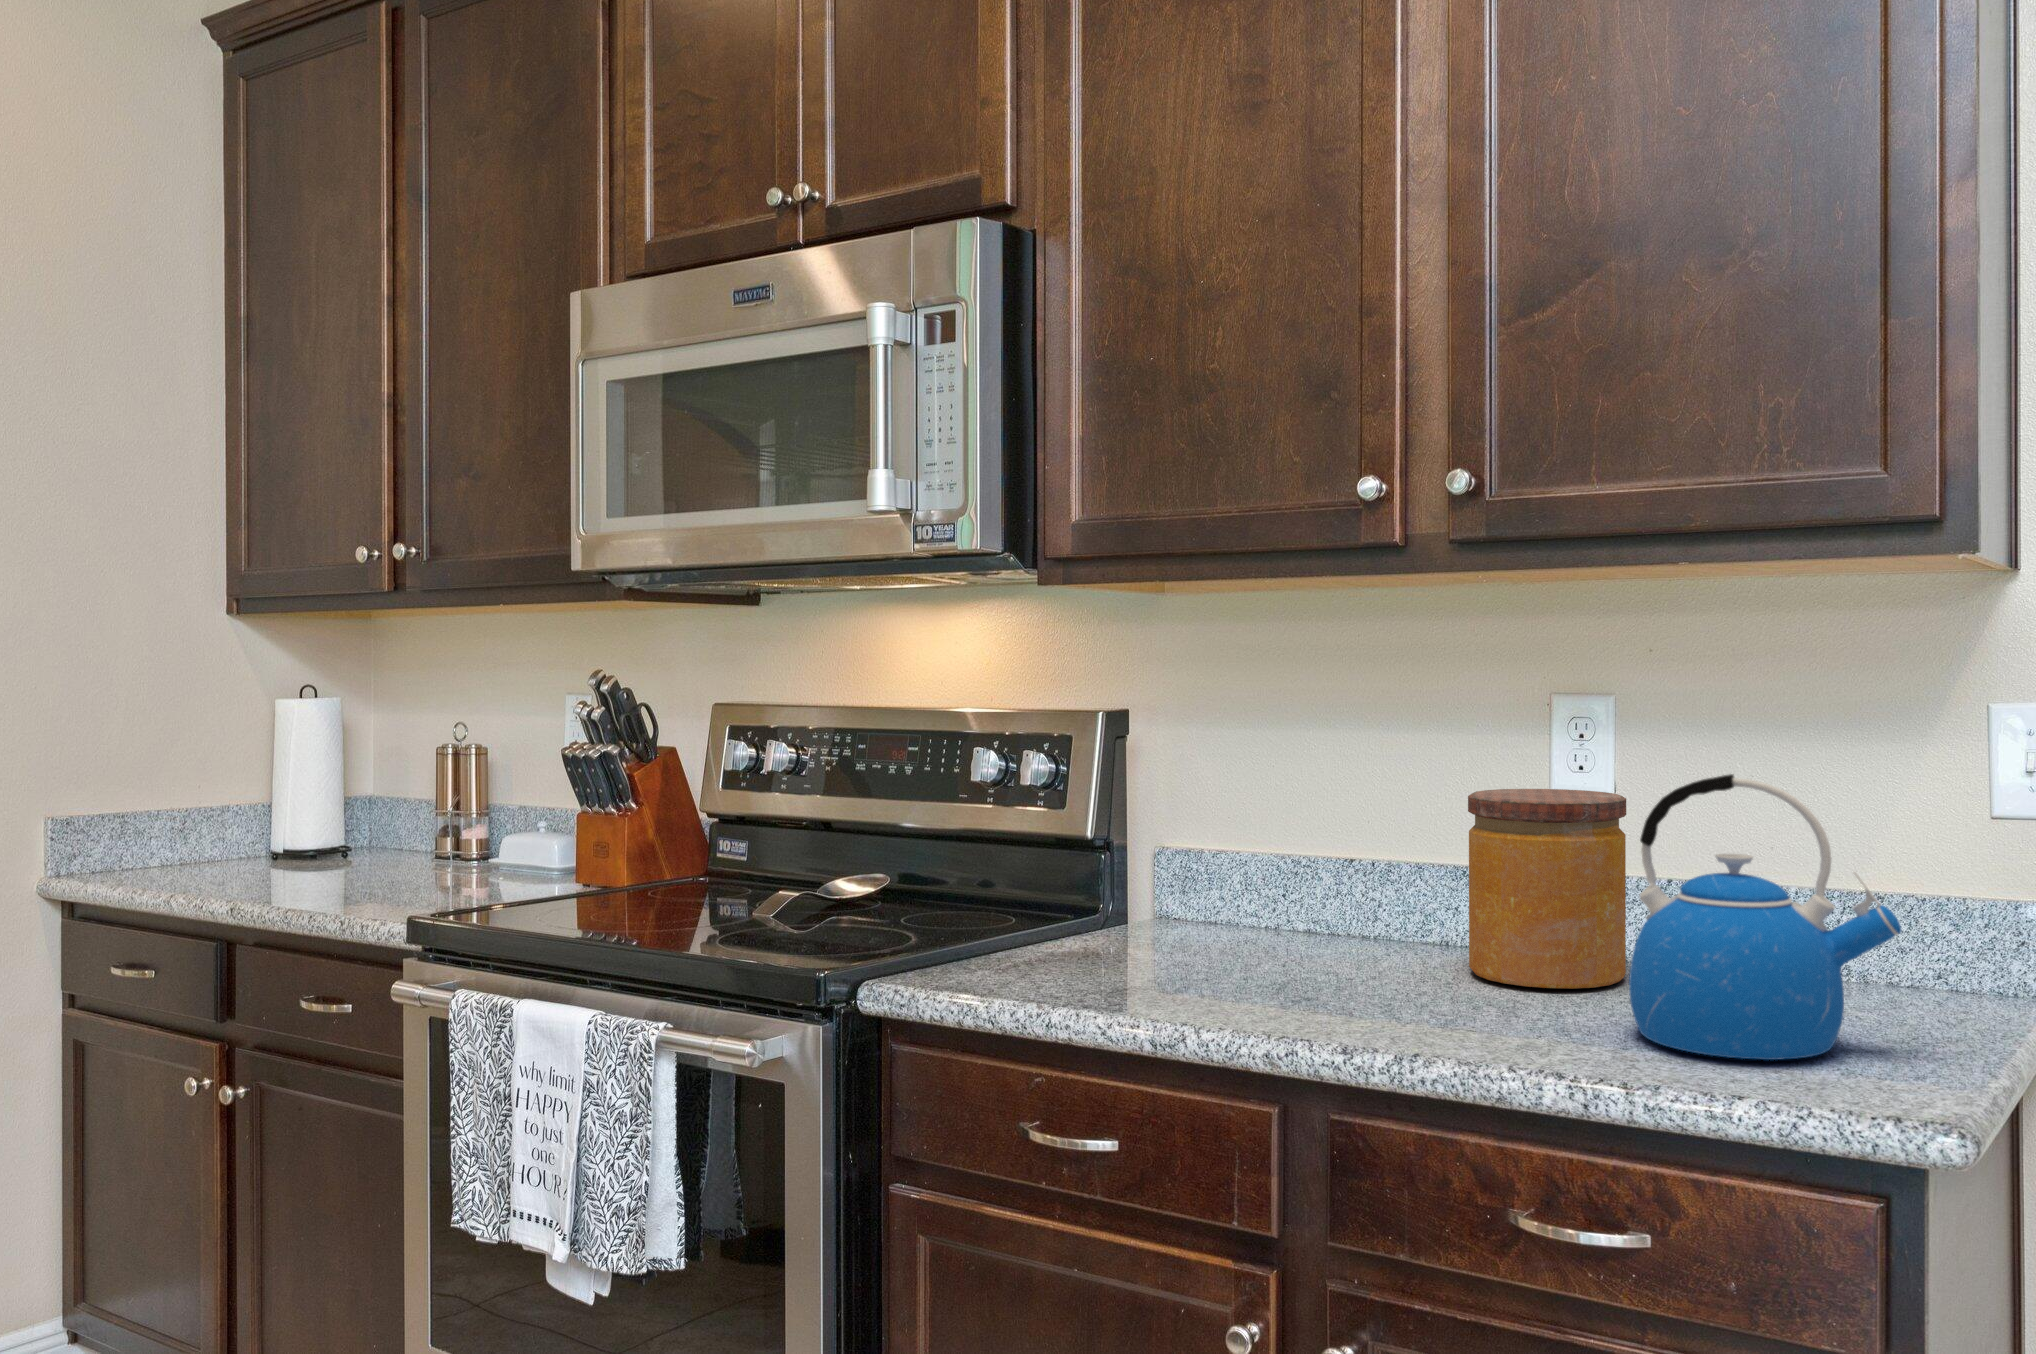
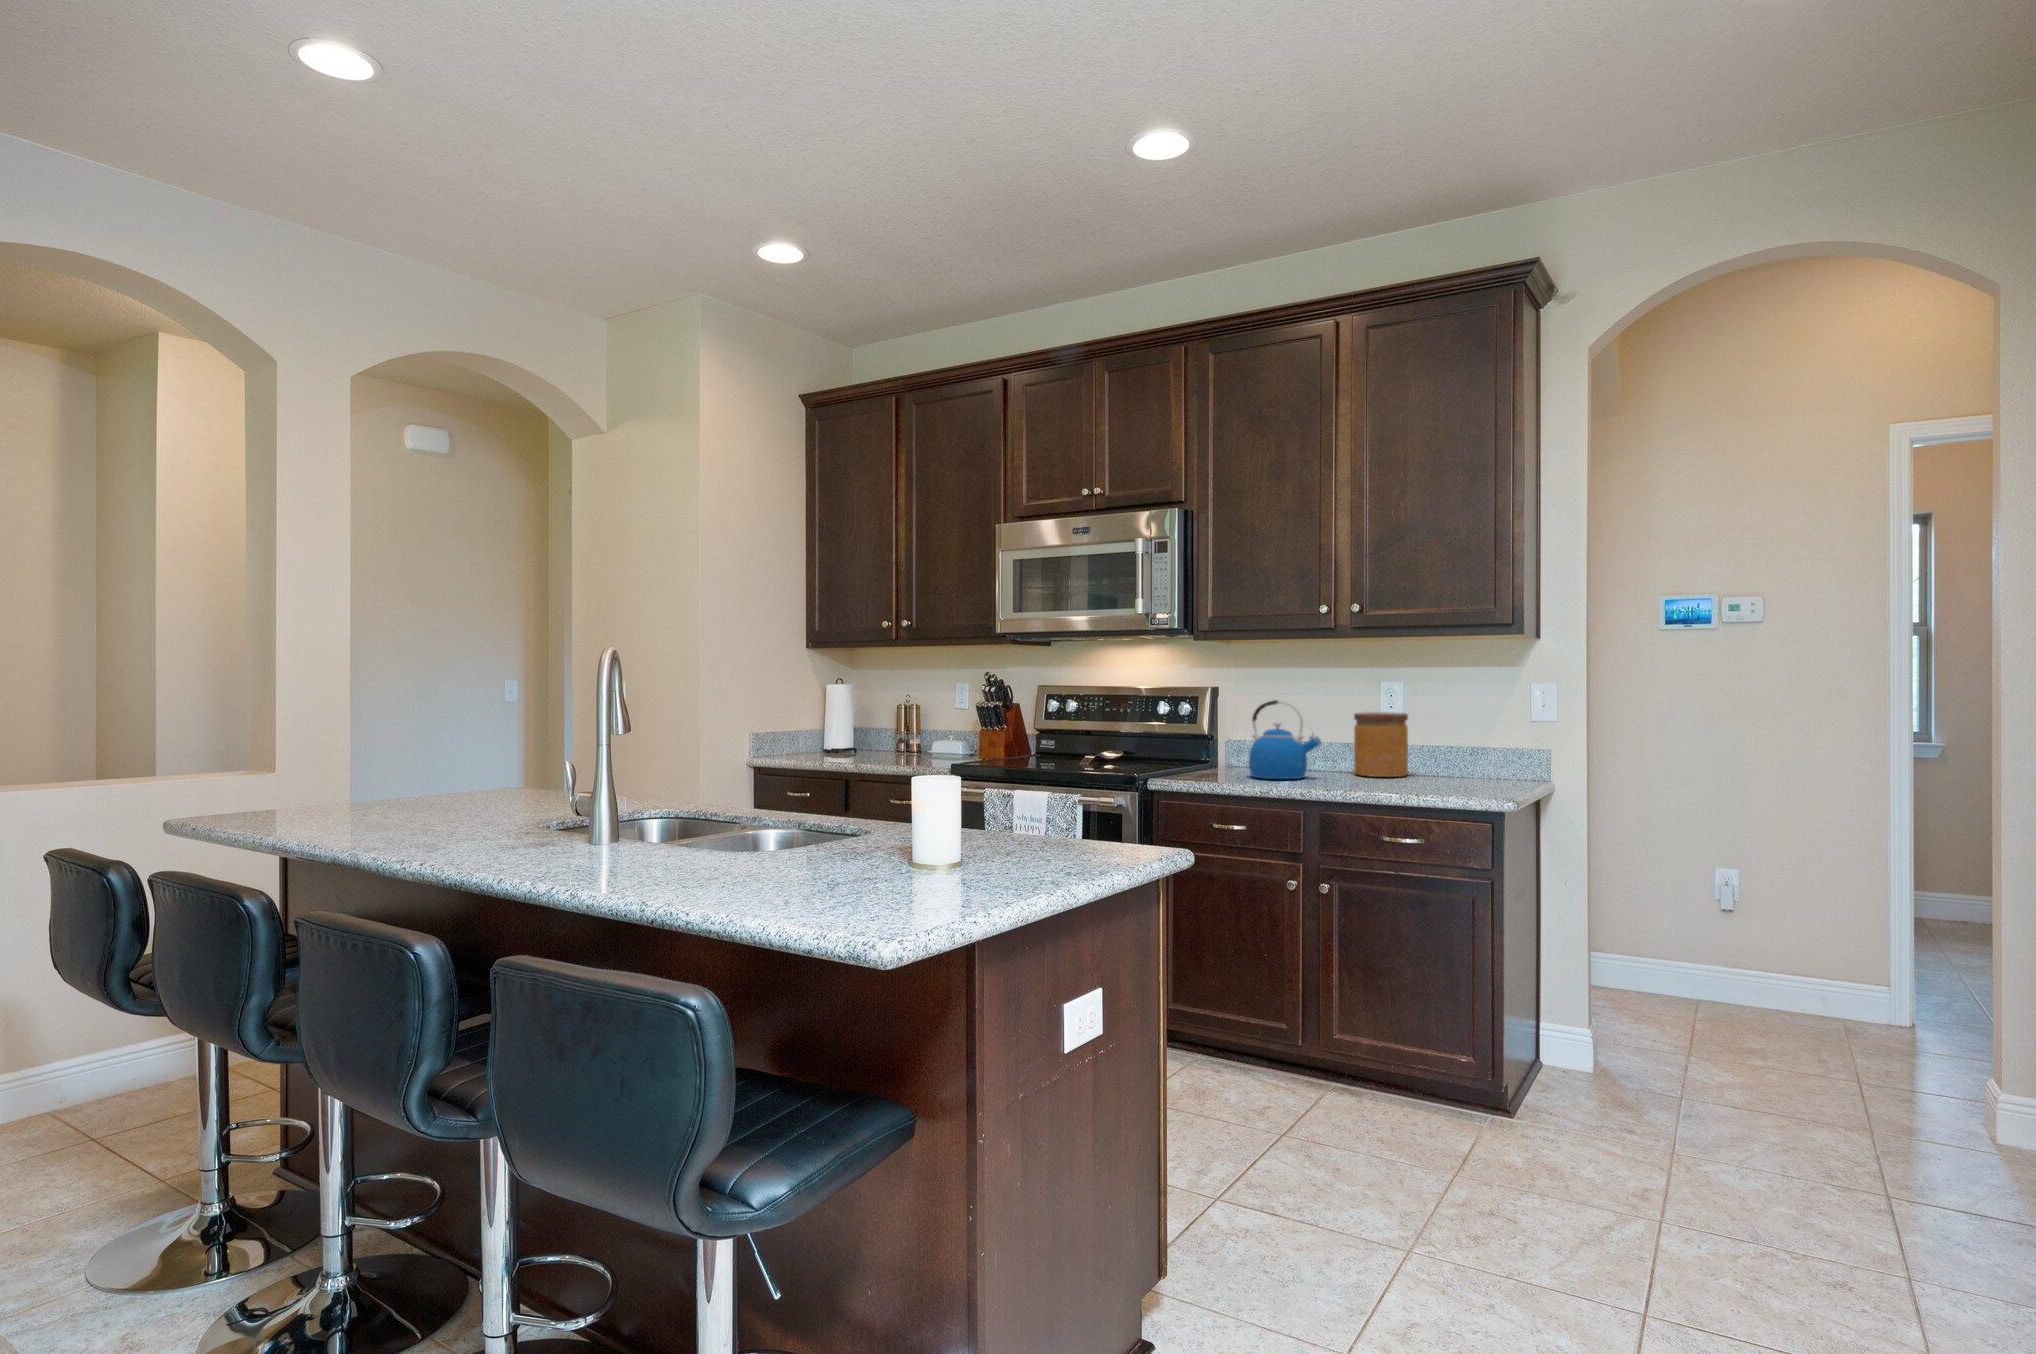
kettle: present [1629,774,1901,1060] -> present [1249,700,1321,779]

